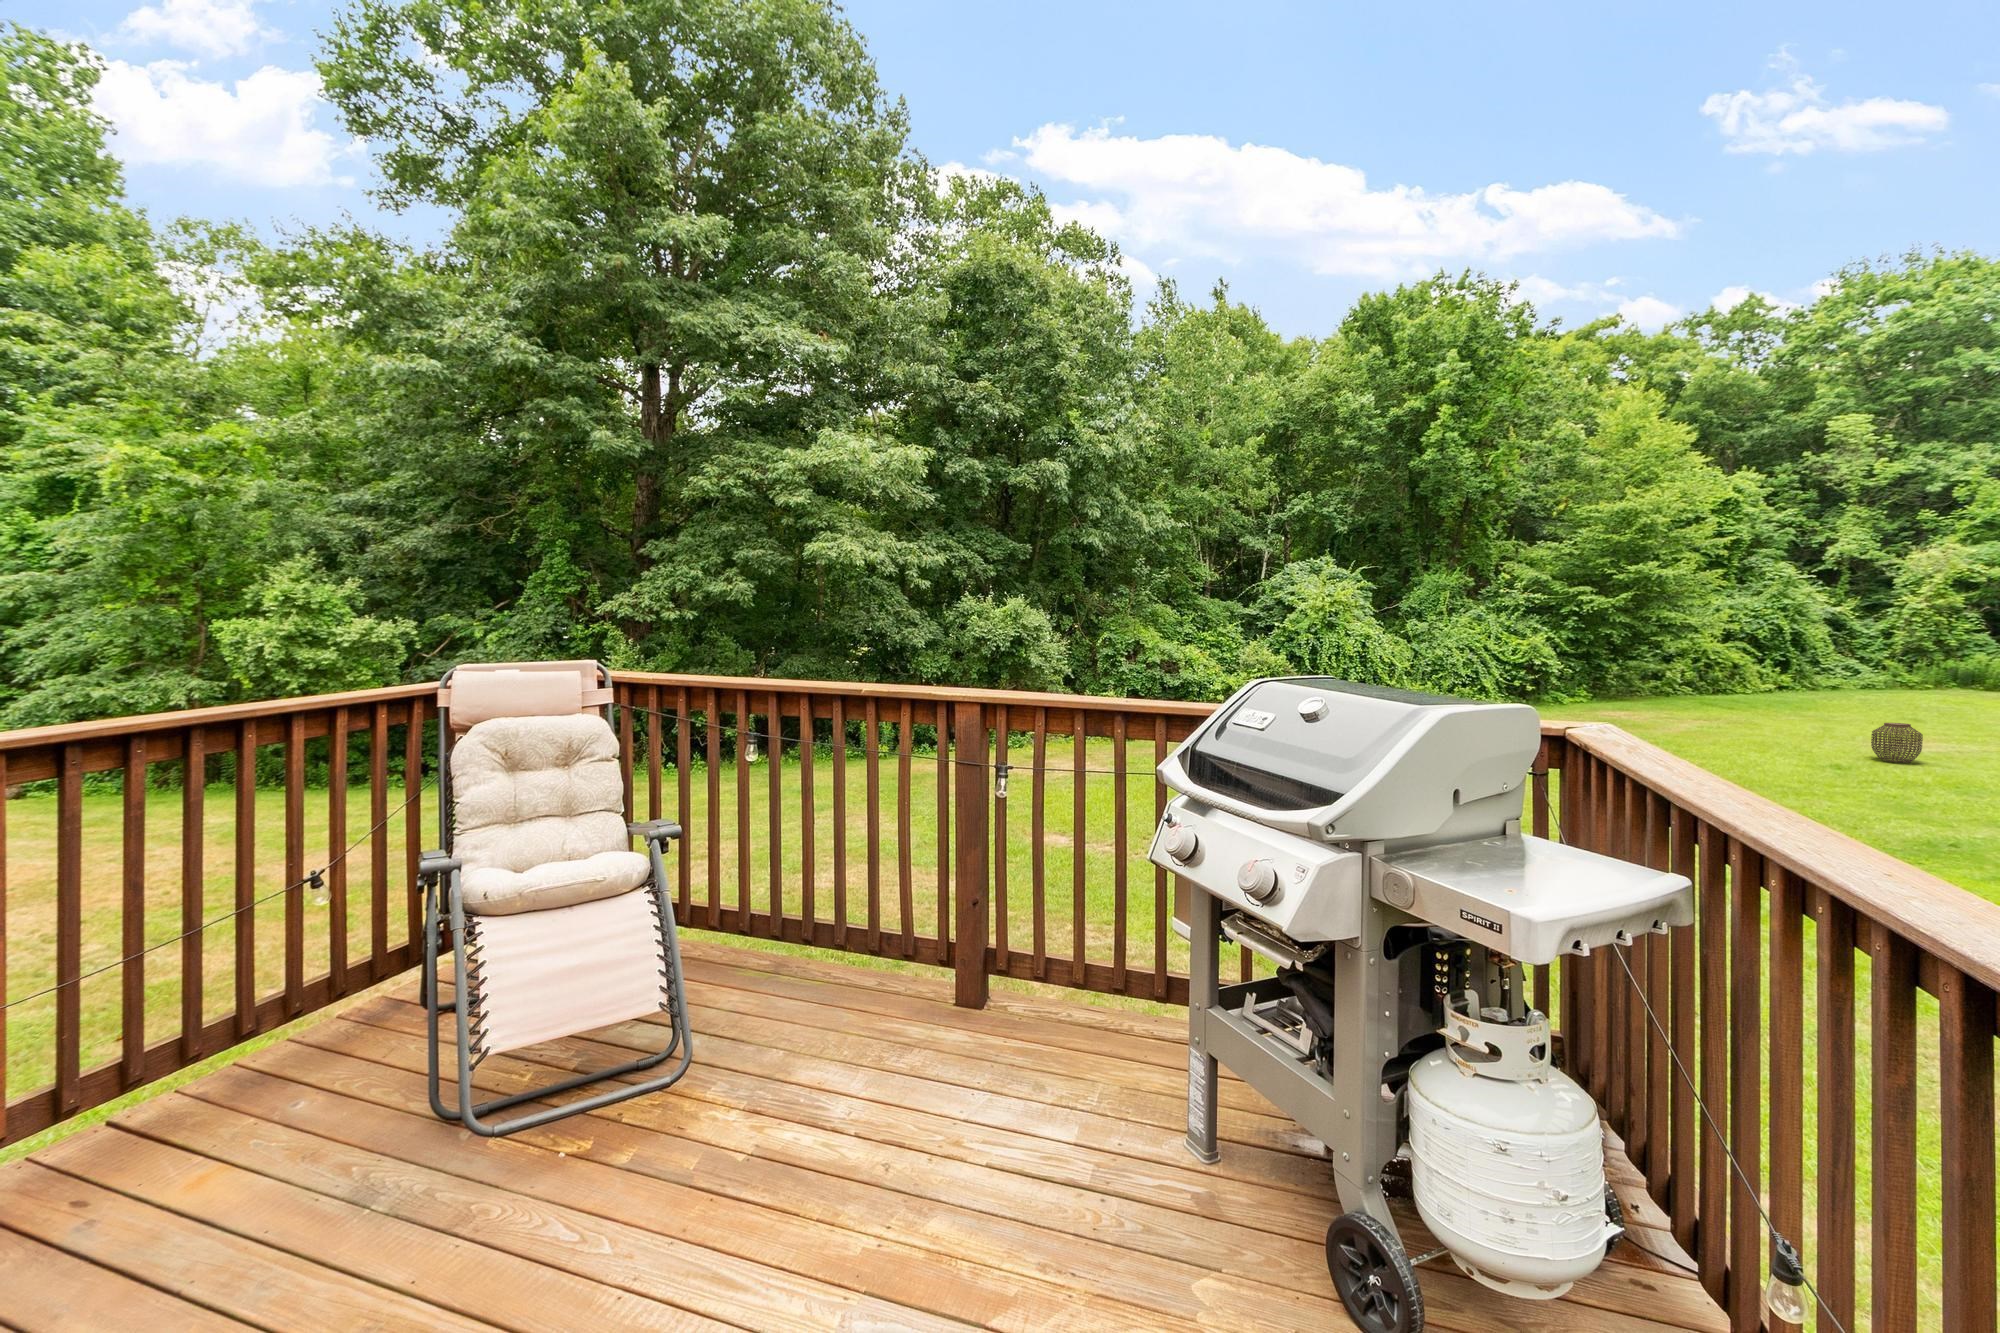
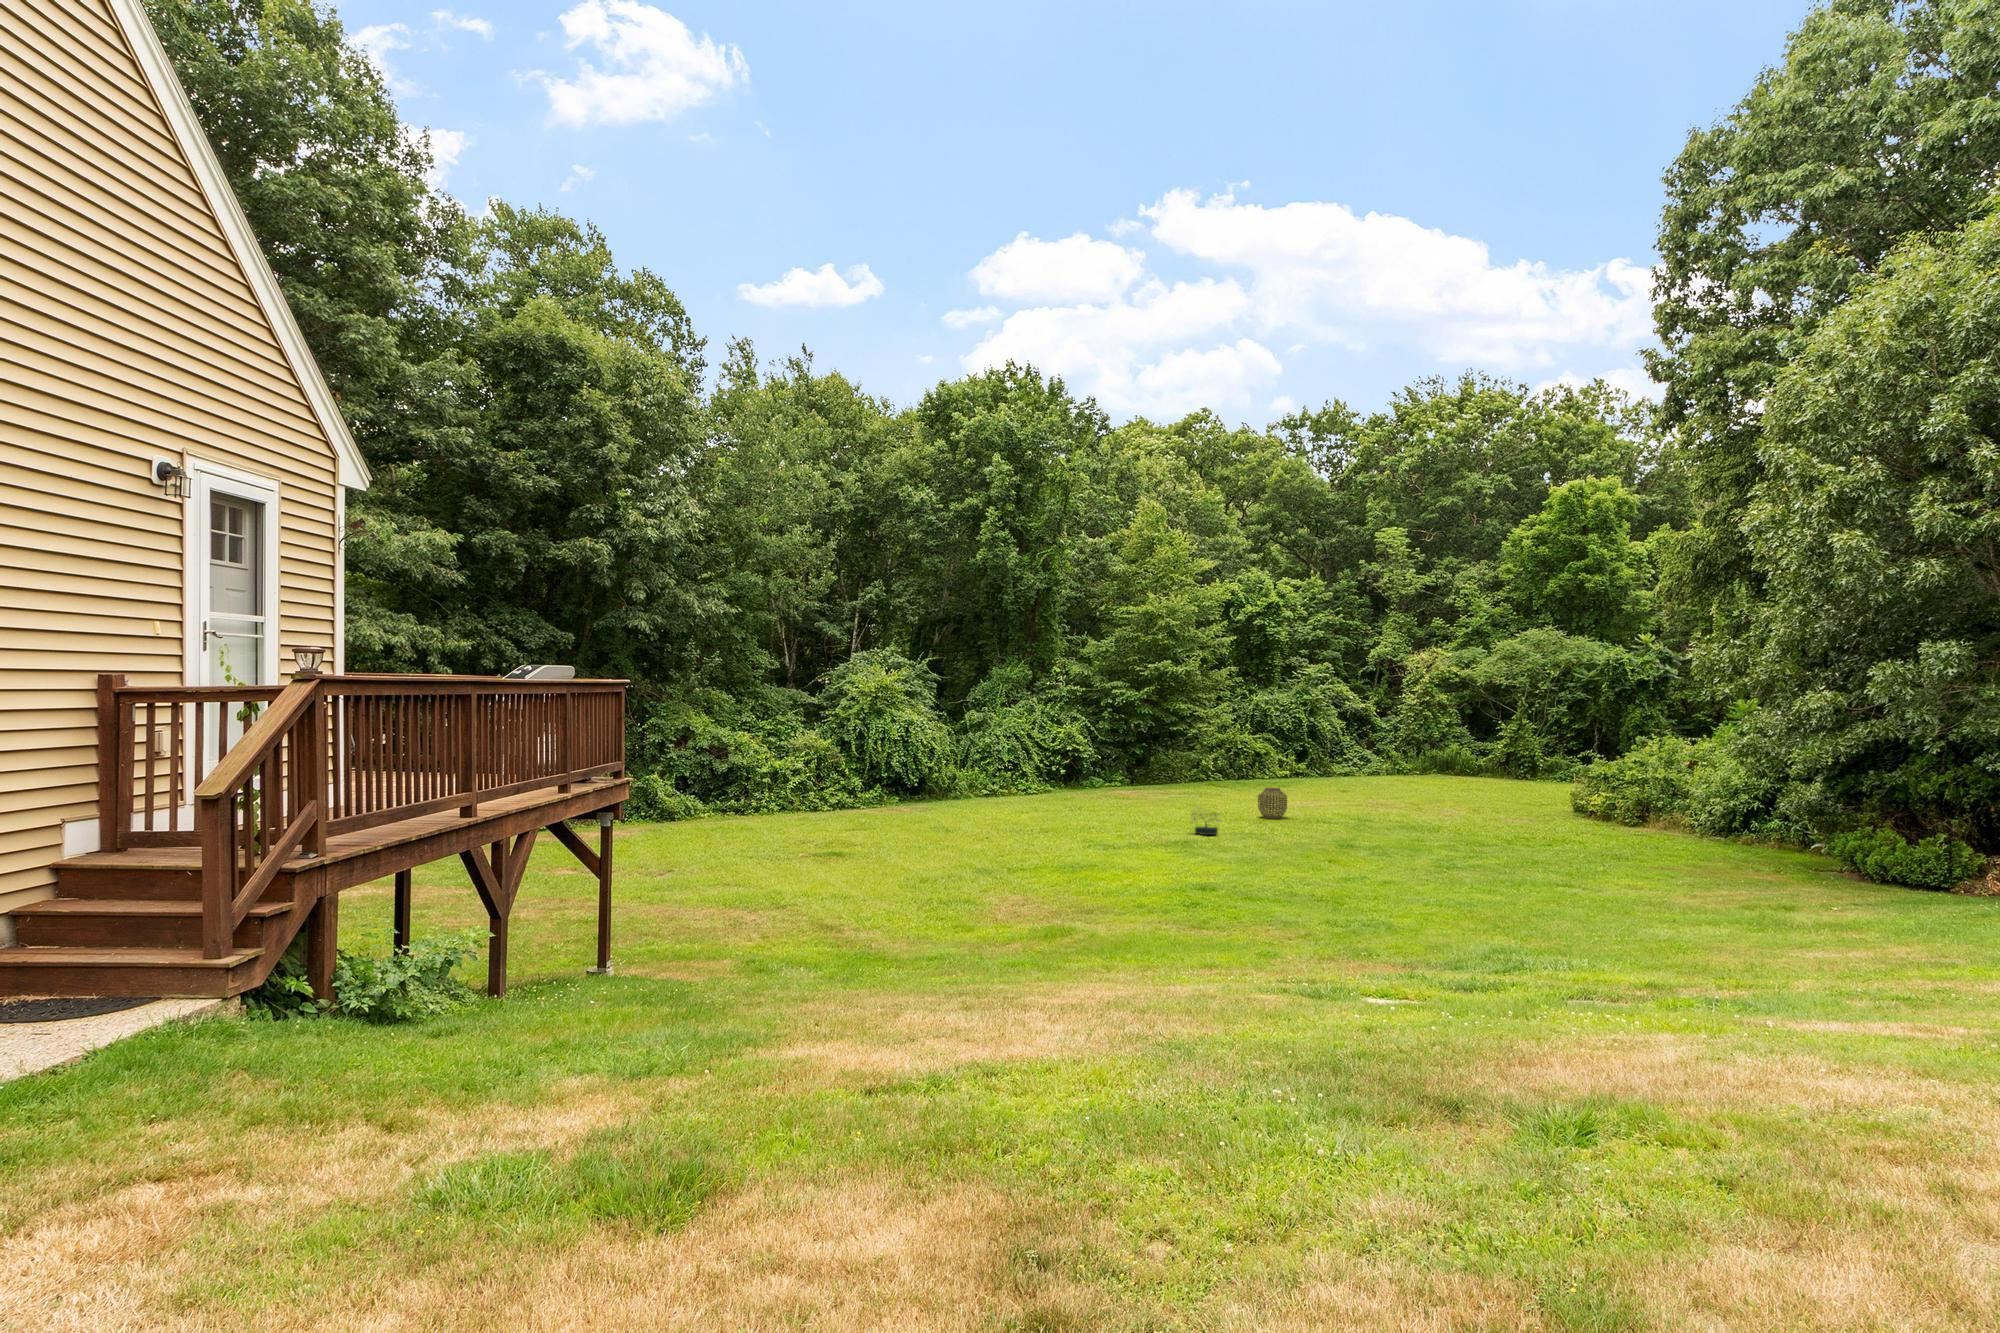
decorative plant: none [1822,754,1880,794] -> present [1191,813,1219,835]

